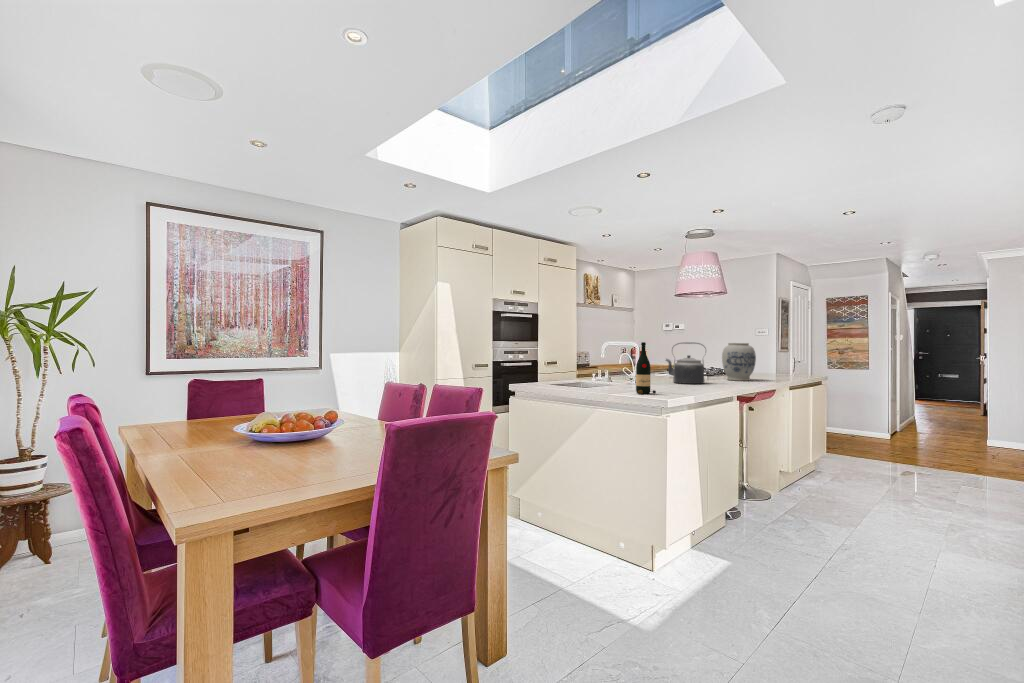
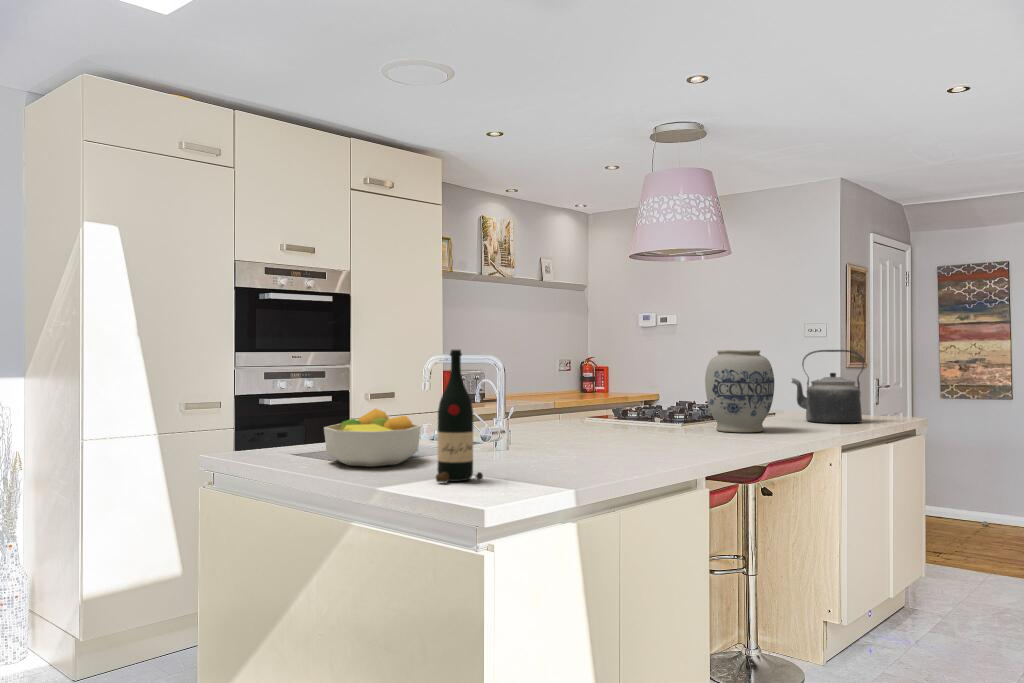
kettle: present [666,342,706,384] -> present [792,350,864,423]
fruit bowl: none [576,366,615,389] -> present [324,409,421,467]

